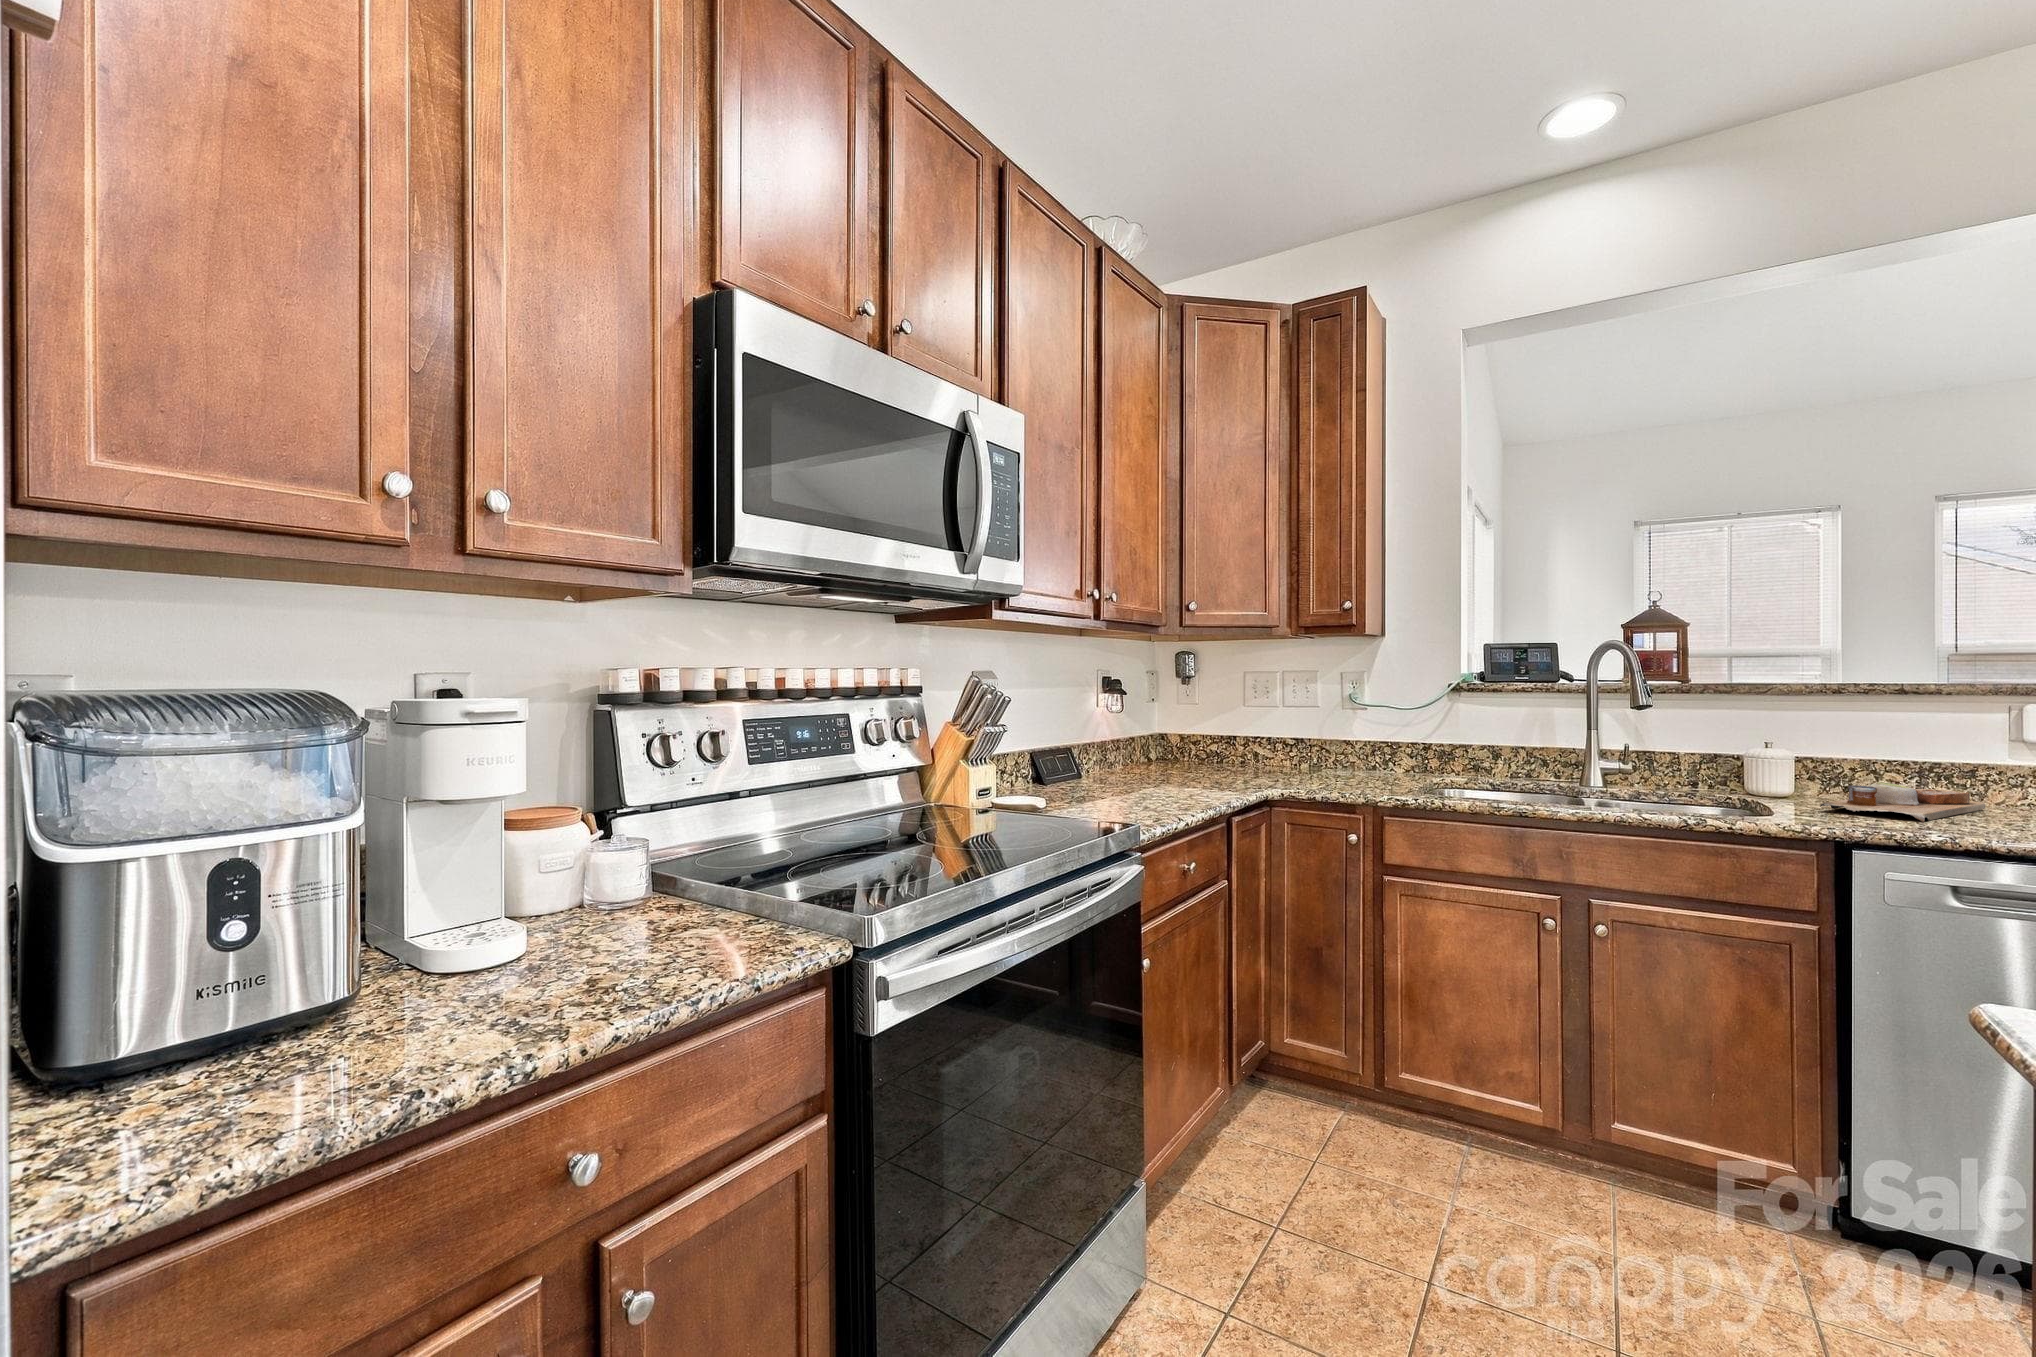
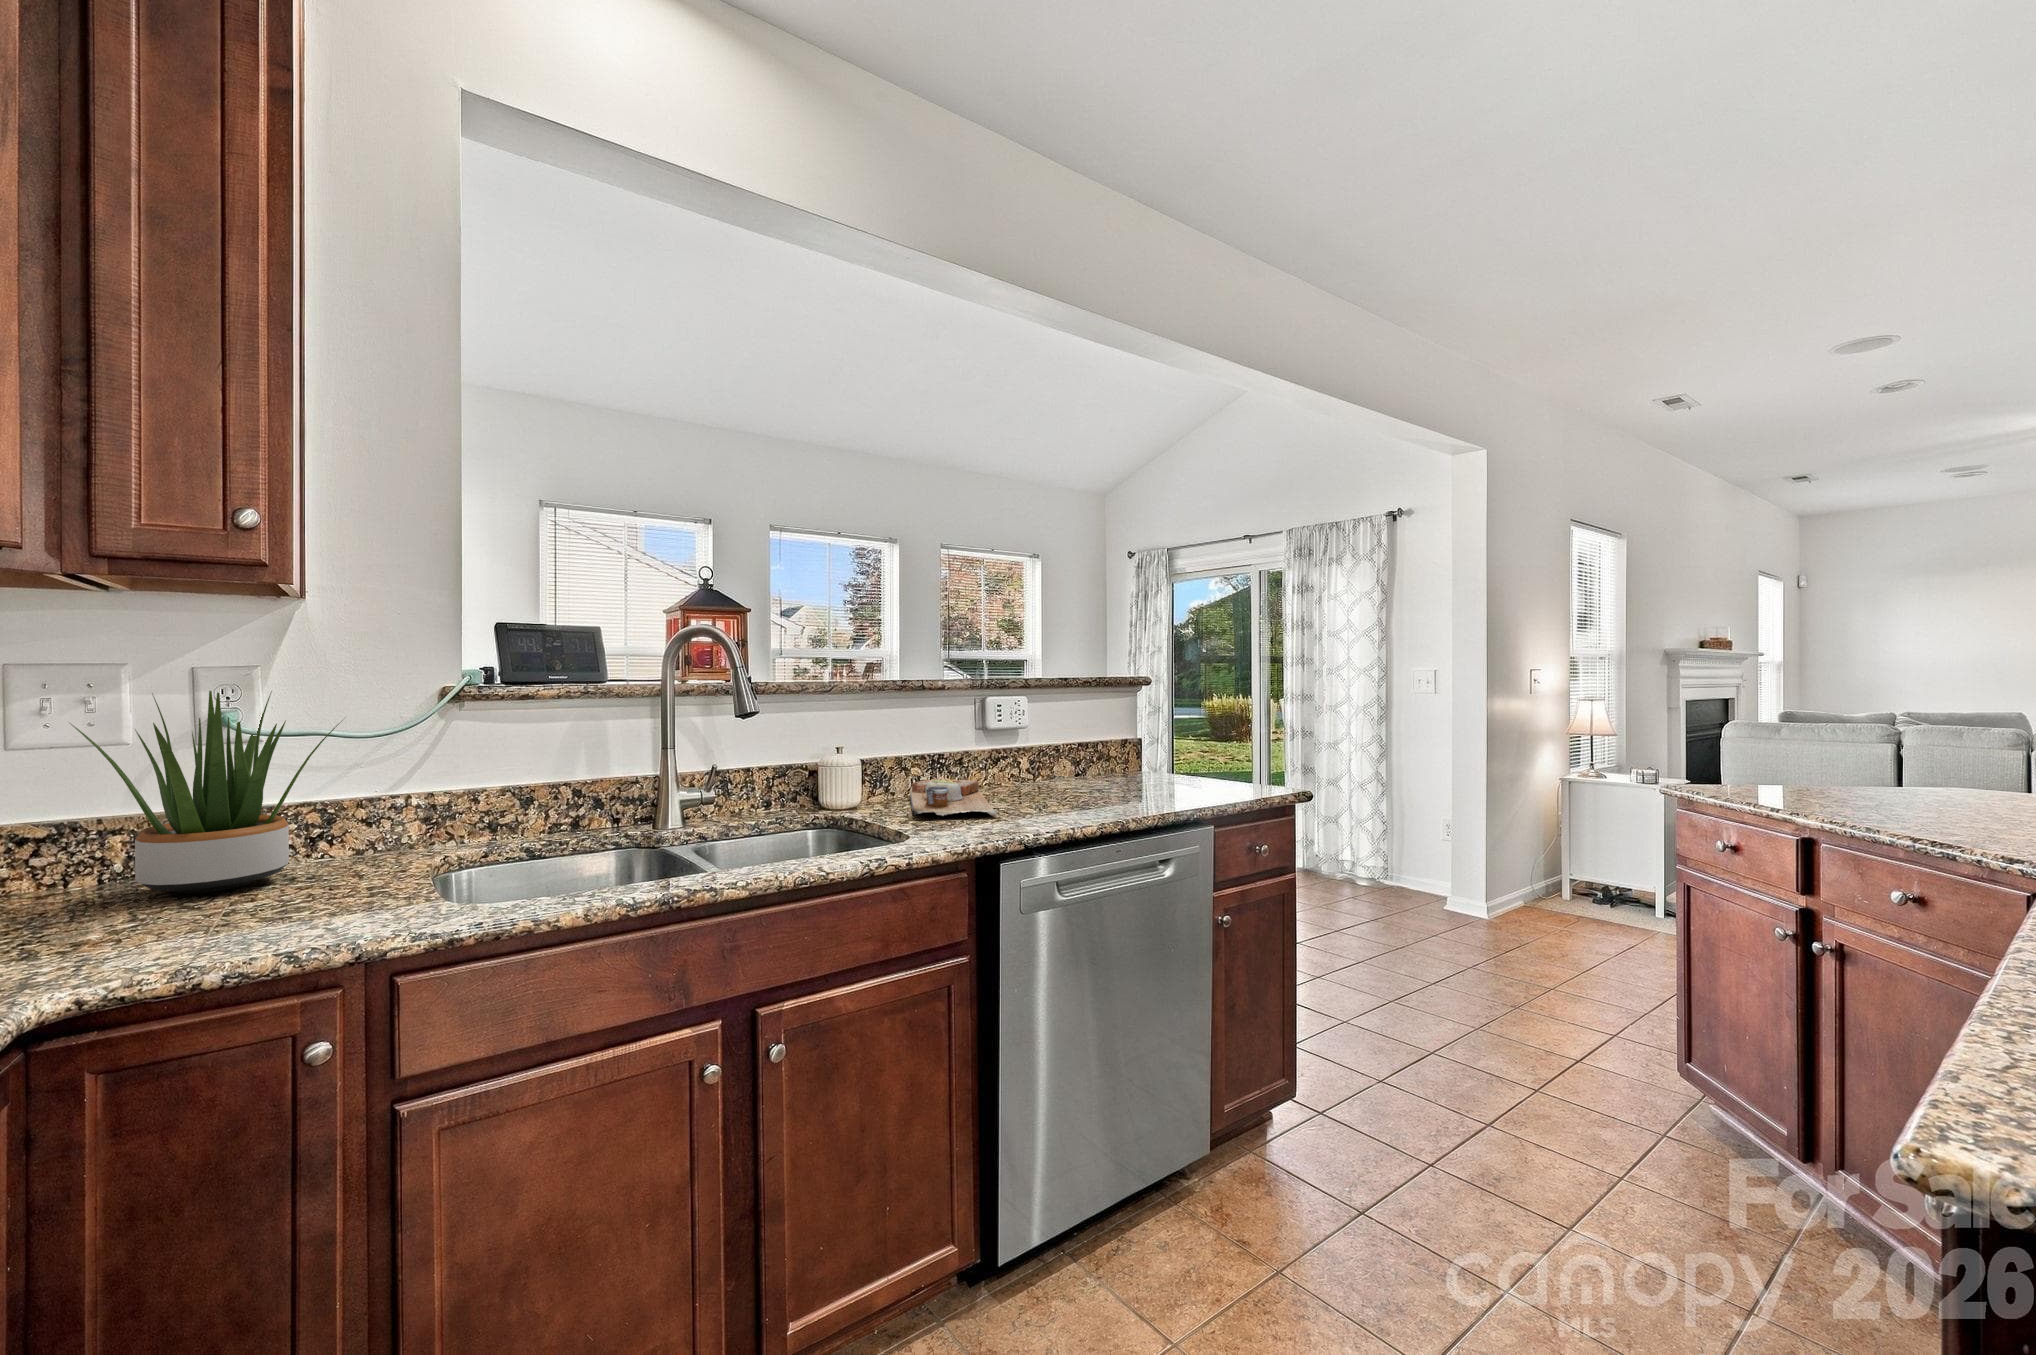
potted plant: none [1296,682,1393,777] -> present [70,691,343,893]

